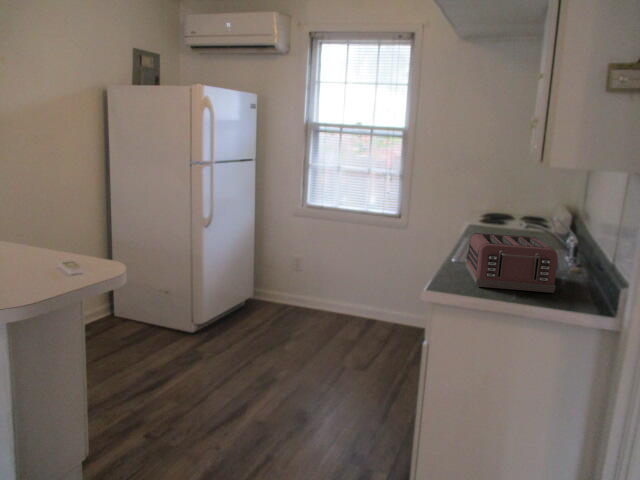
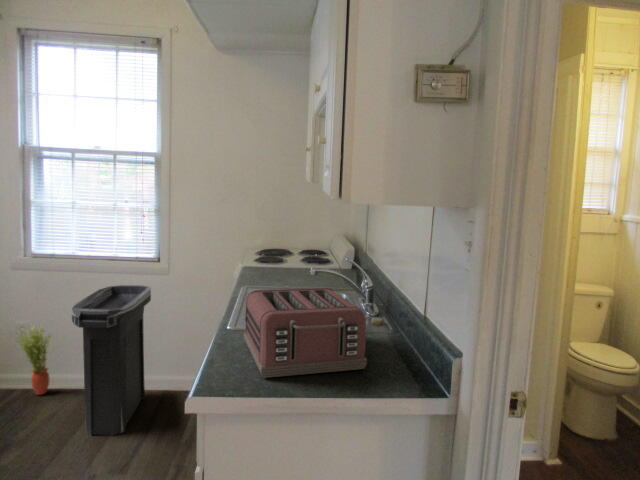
trash can: none [338,233,391,342] -> present [72,285,151,436]
potted plant: none [294,255,317,309] -> present [19,324,51,395]

